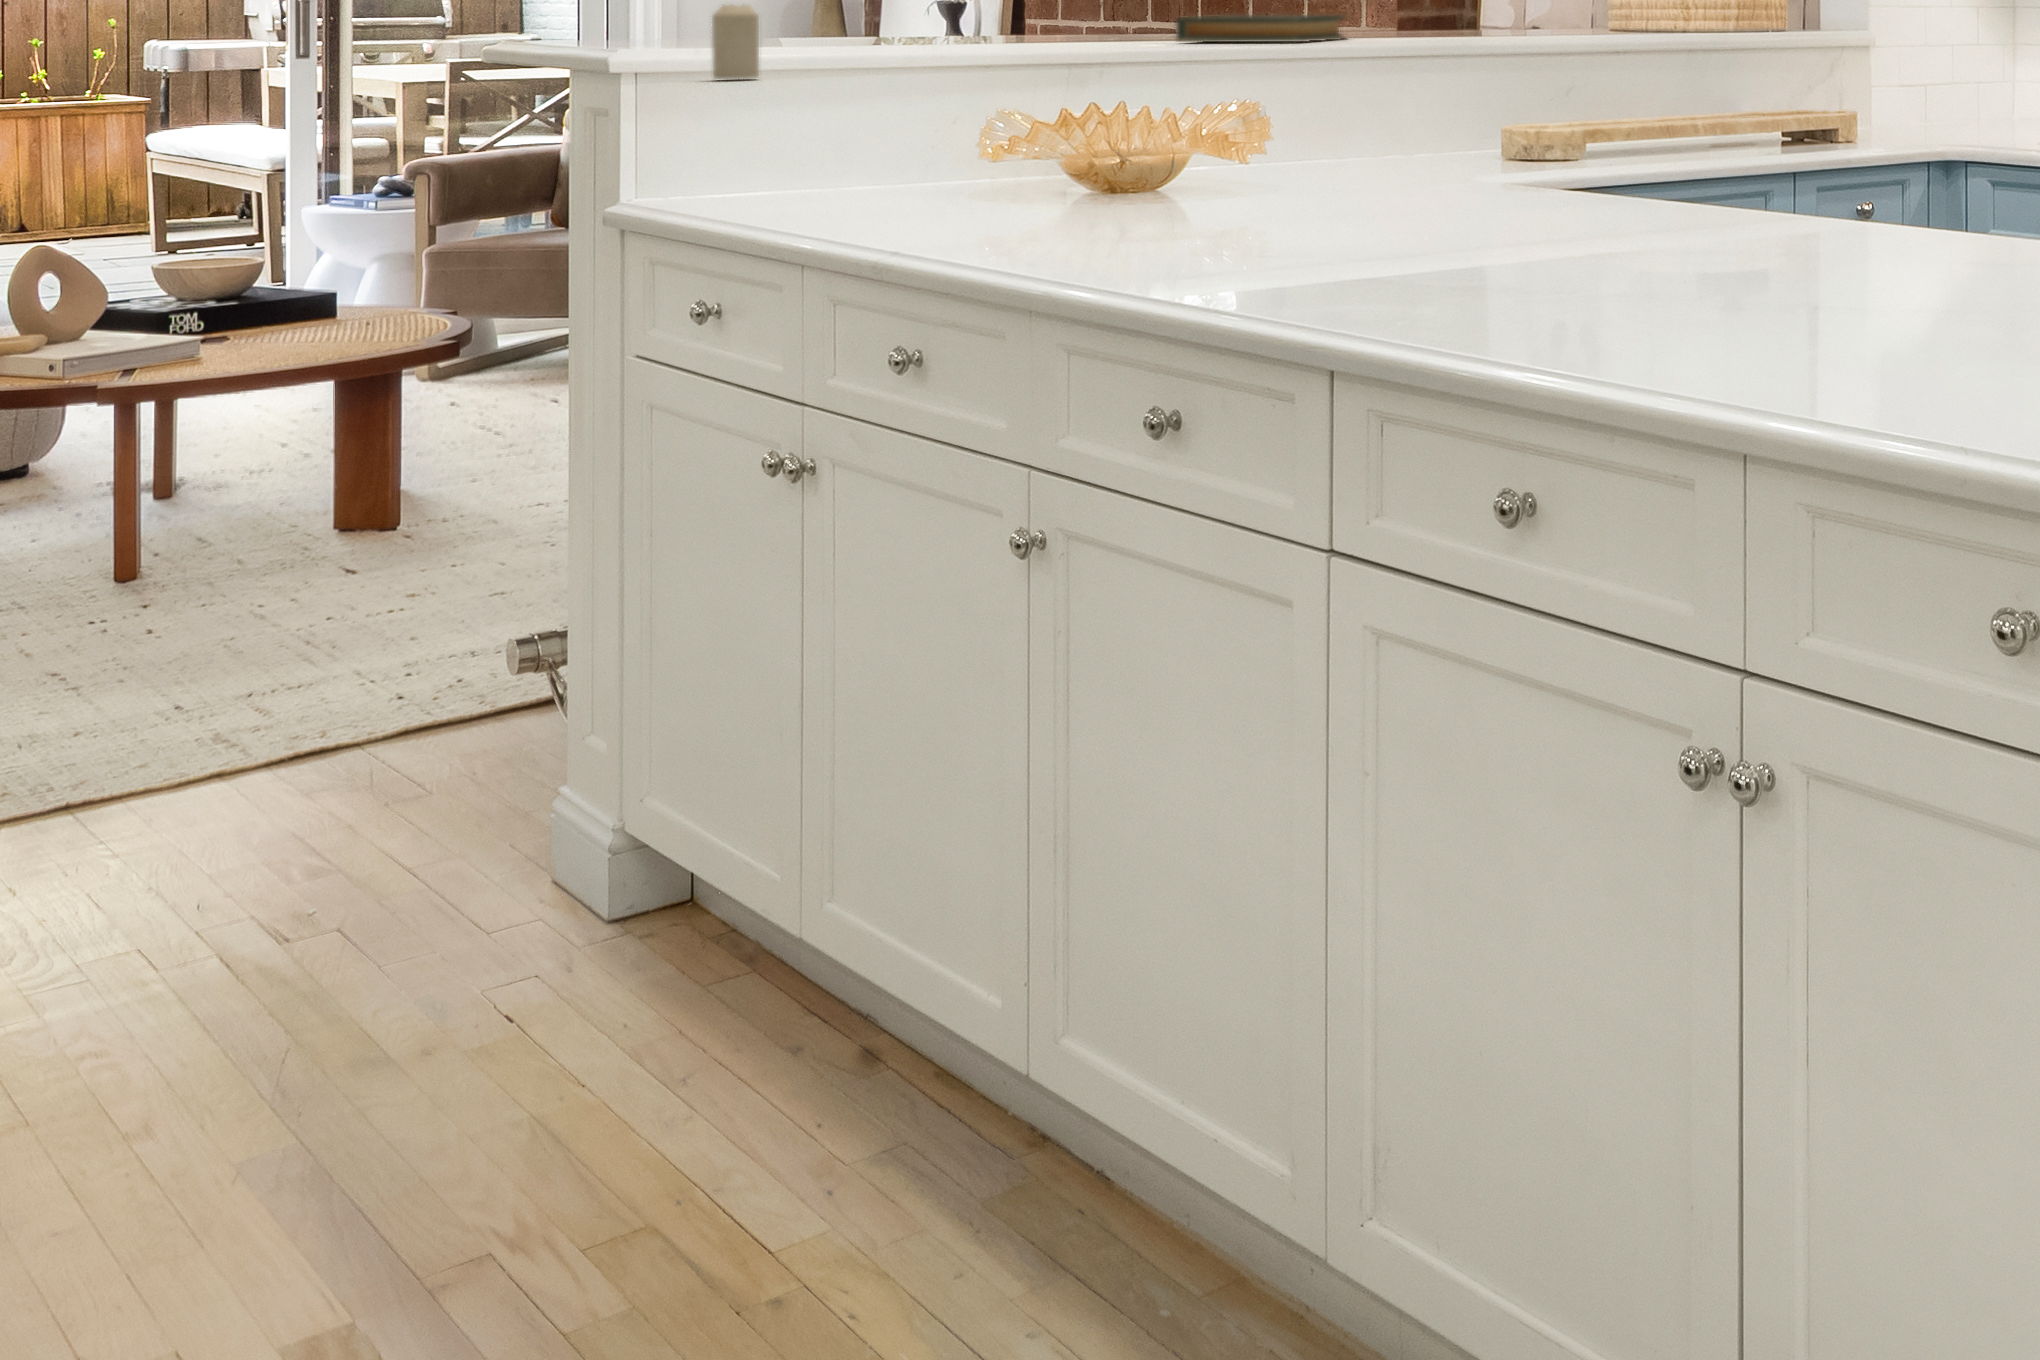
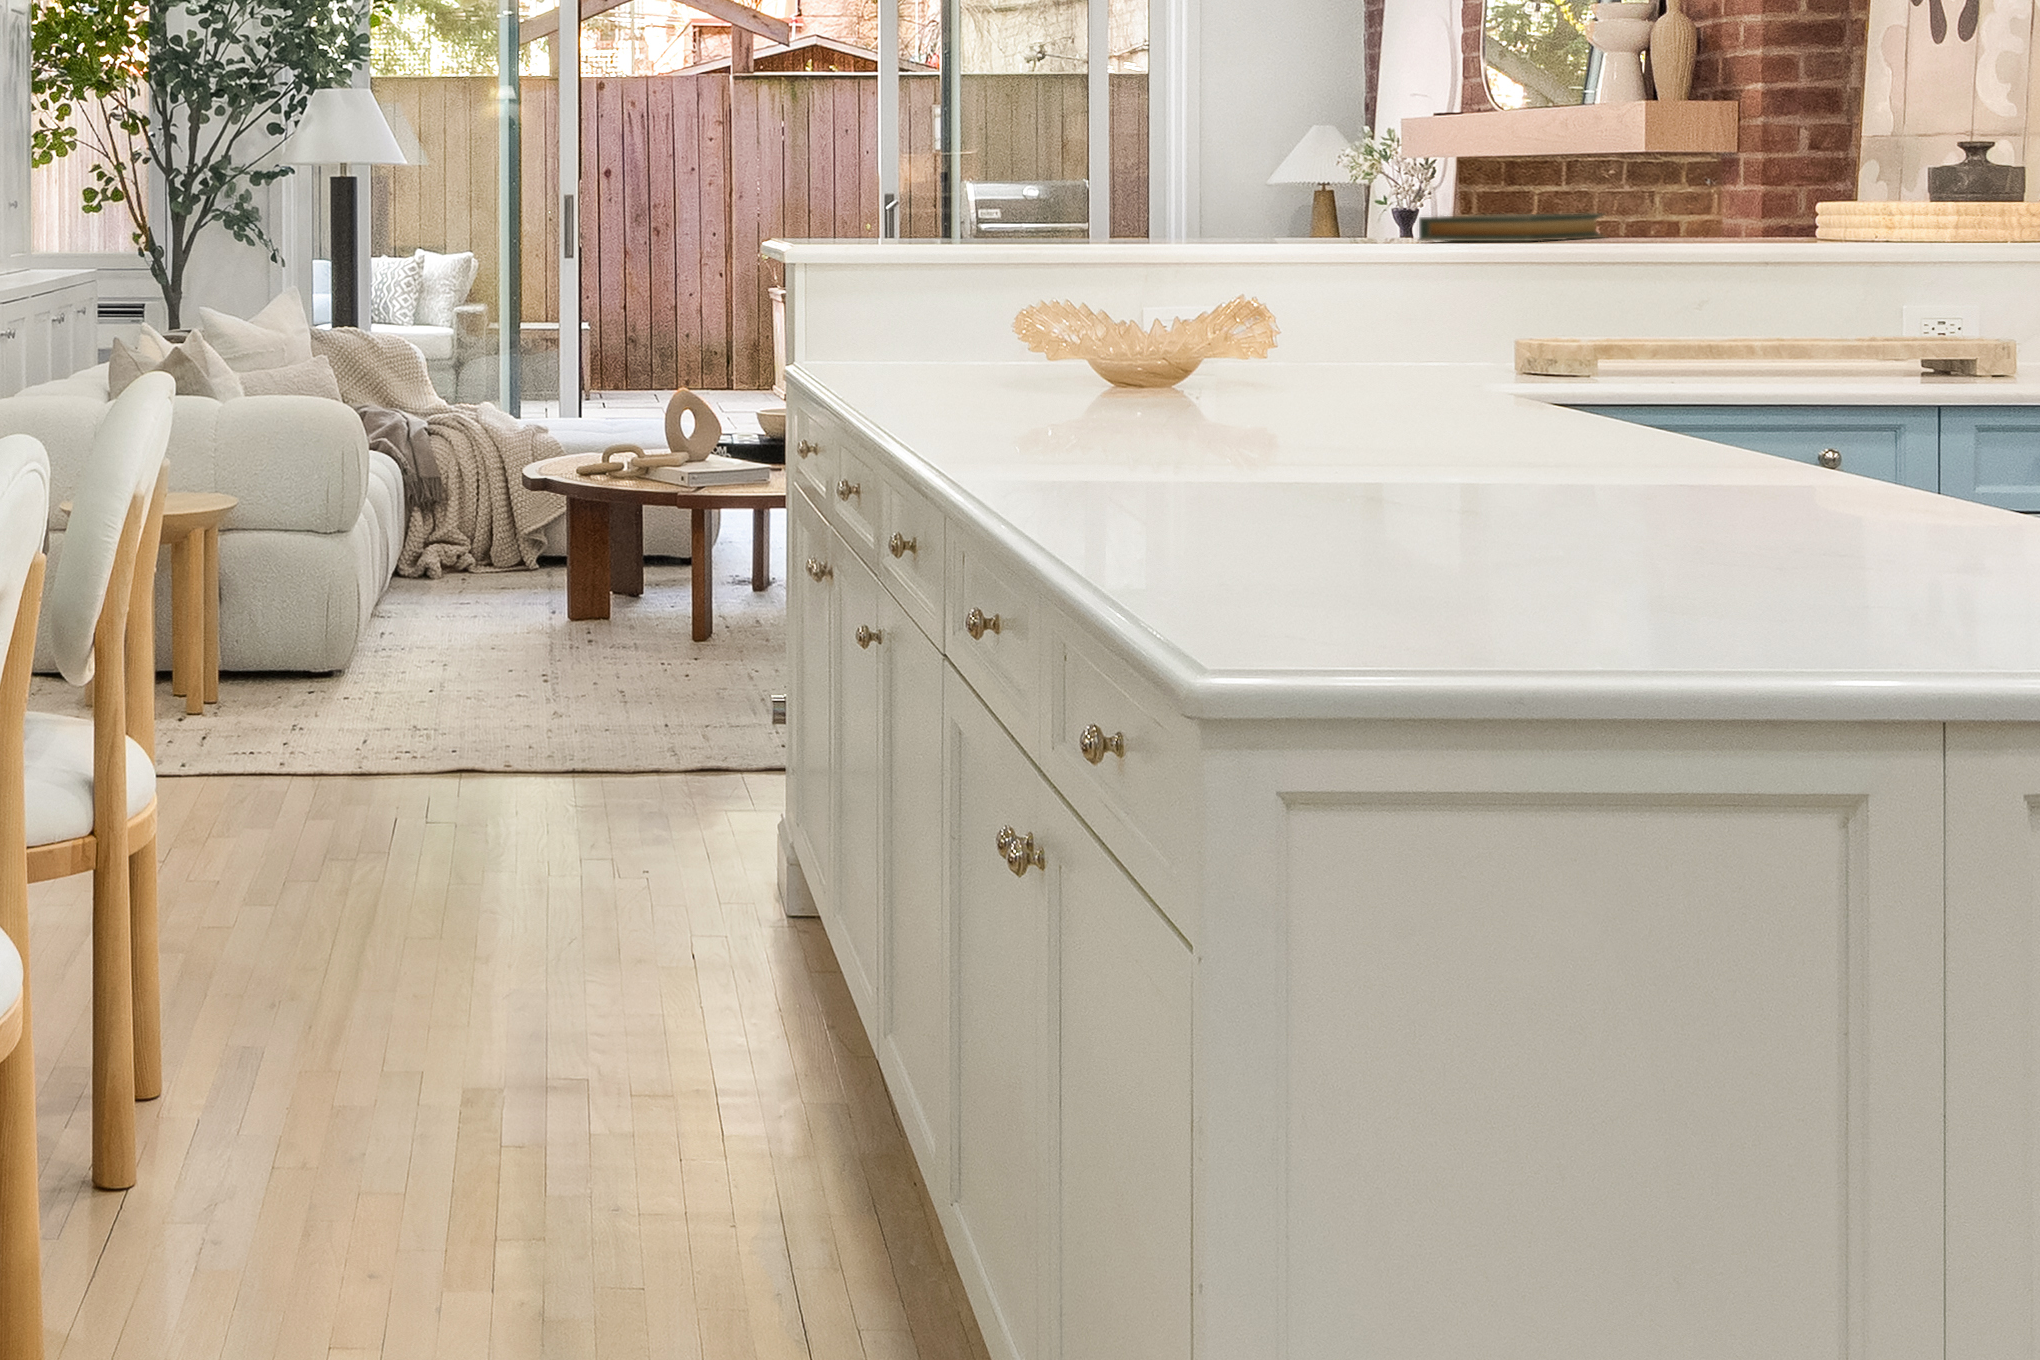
candle: present [712,5,759,79] -> none [895,213,929,273]

